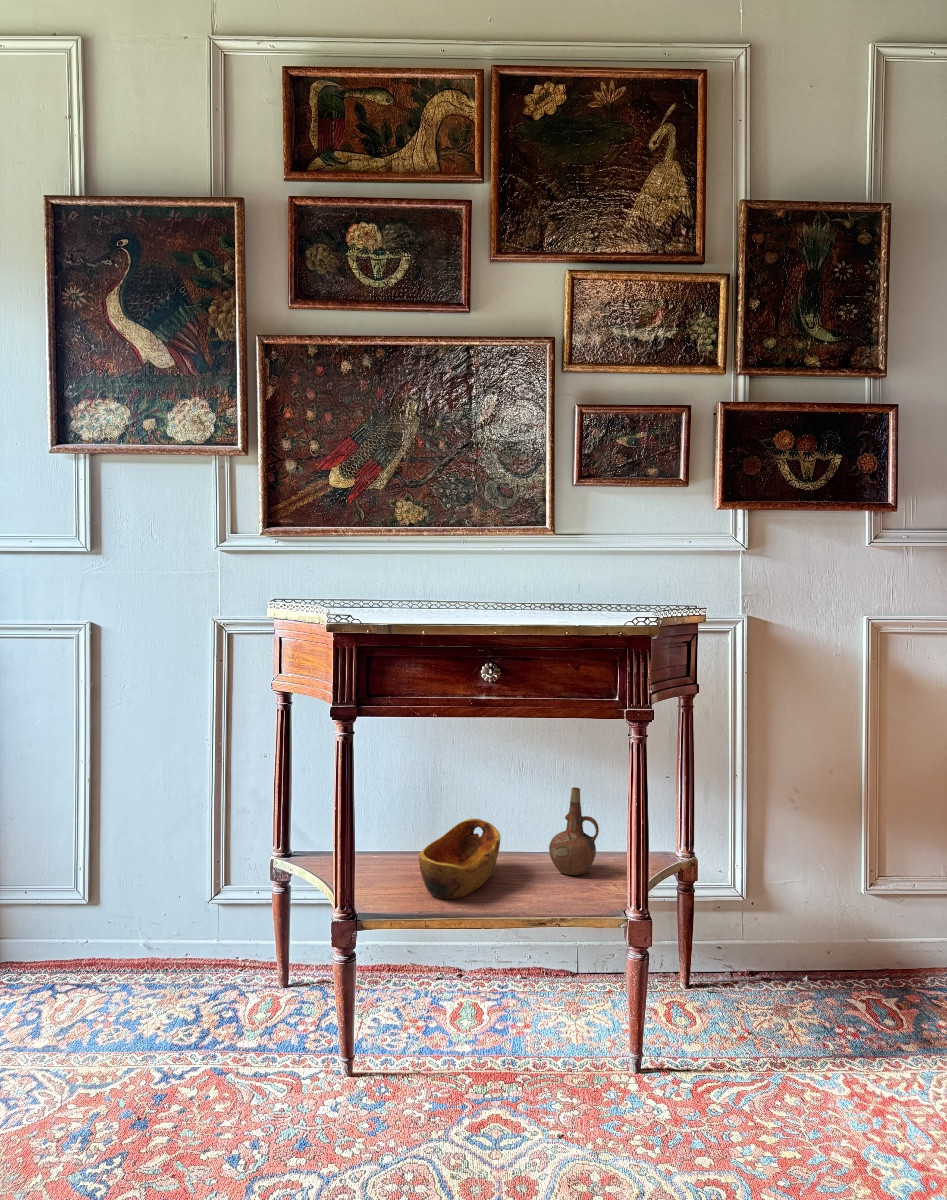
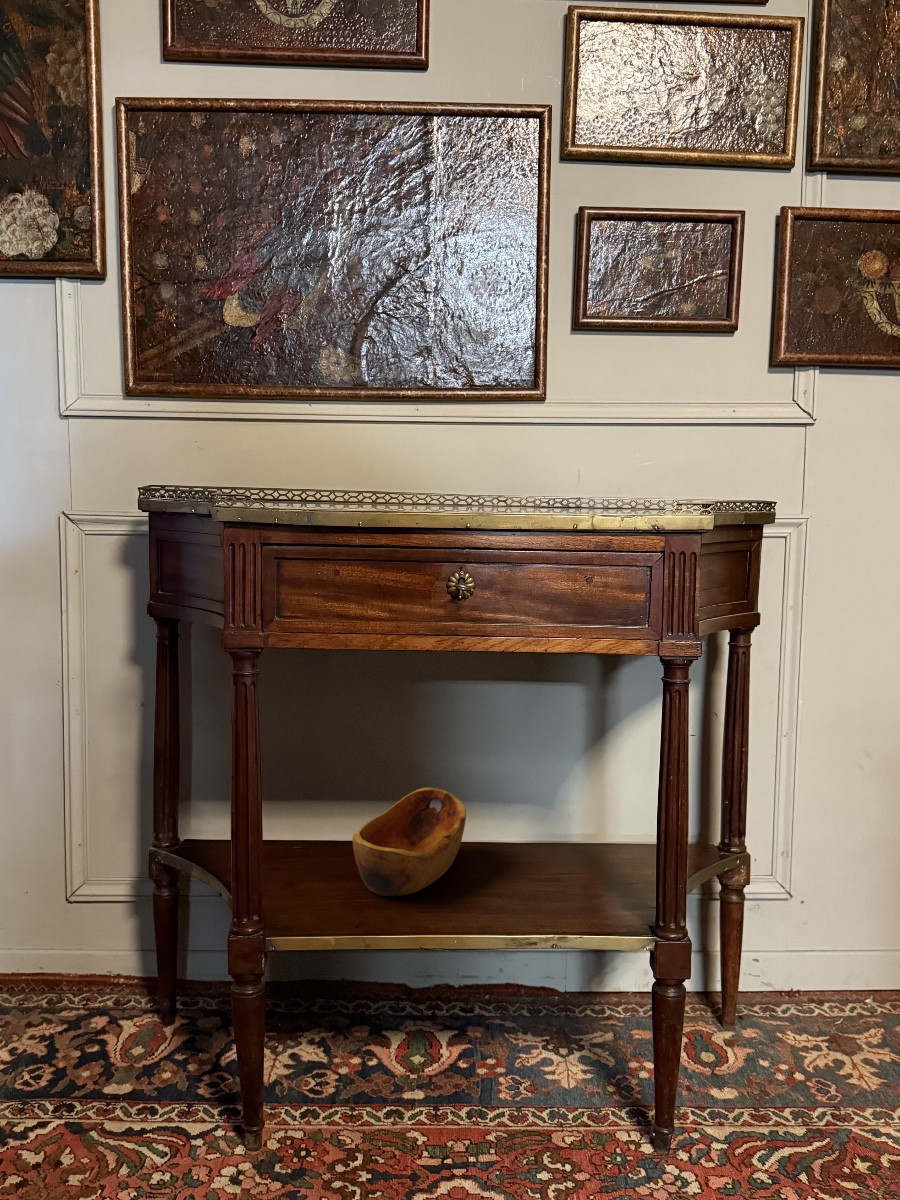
ceramic pitcher: present [549,787,599,875] -> none [533,745,601,863]

